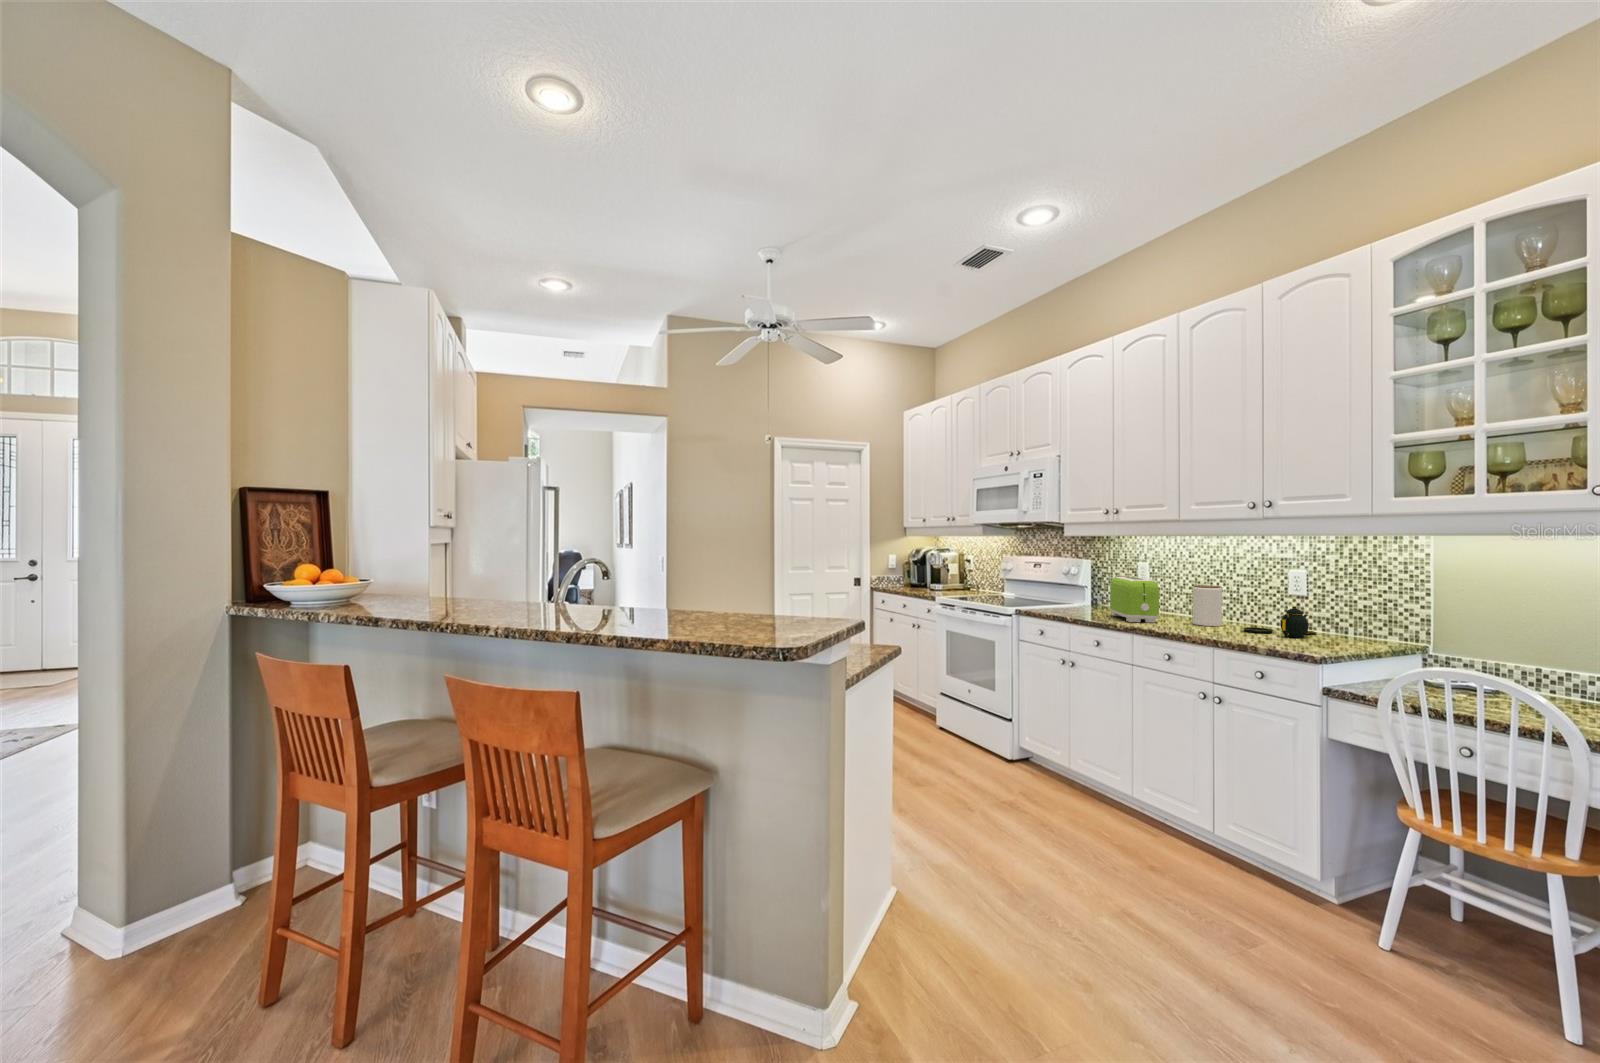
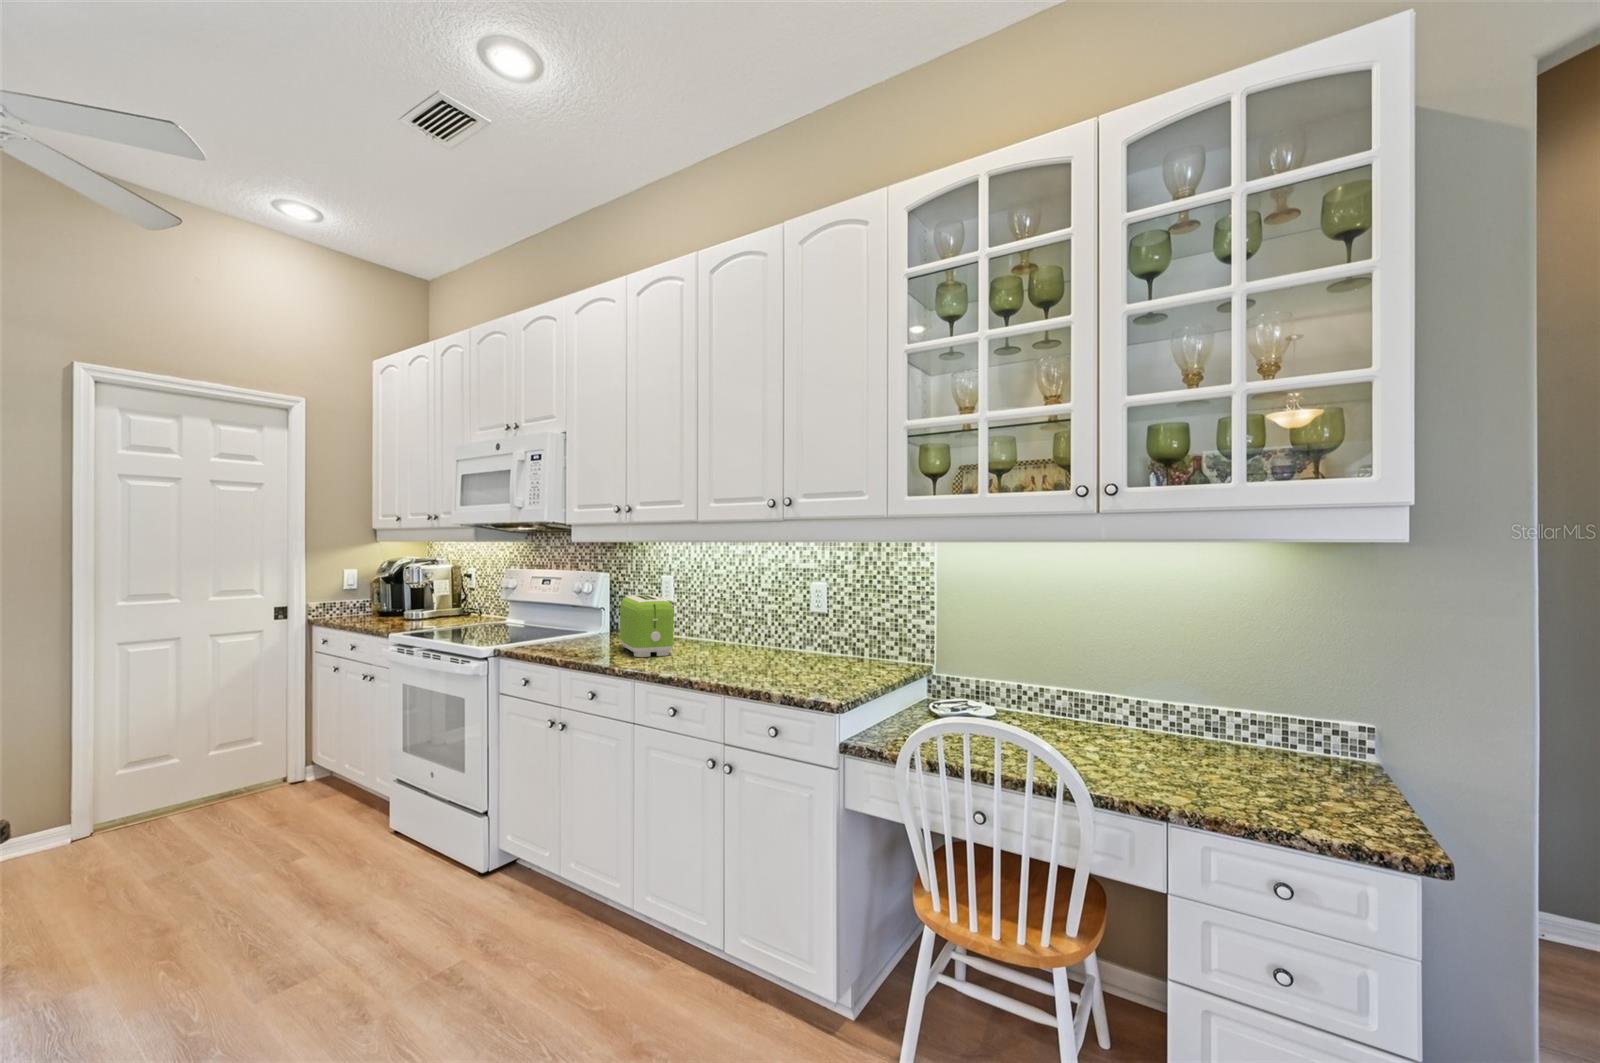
jar: present [1193,585,1222,626] -> none [711,604,743,656]
teapot: present [1243,606,1317,638] -> none [763,627,836,667]

